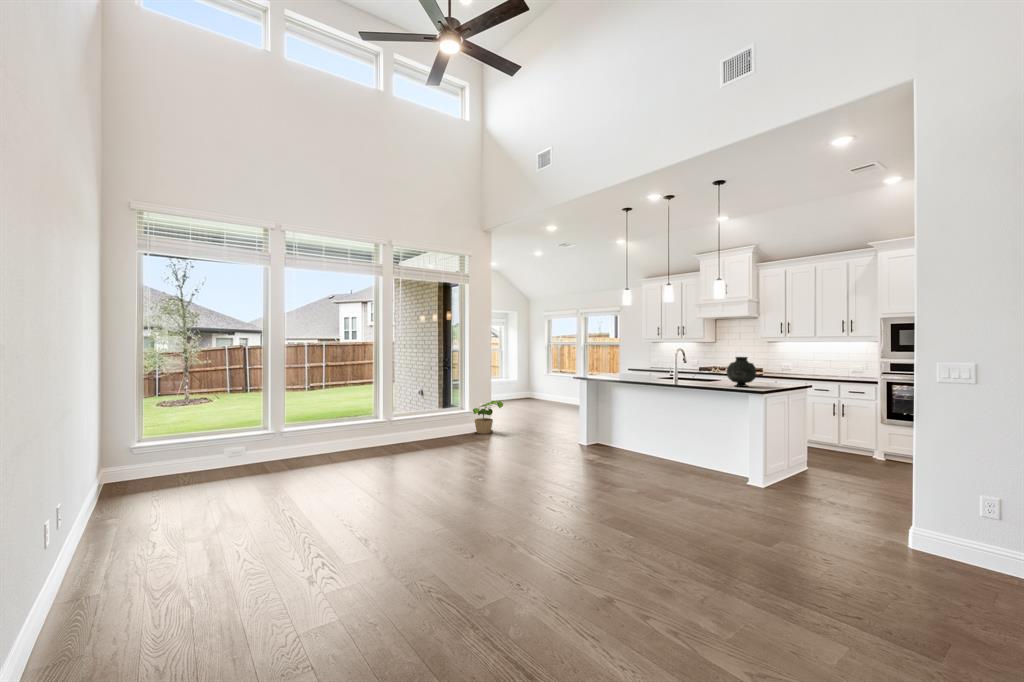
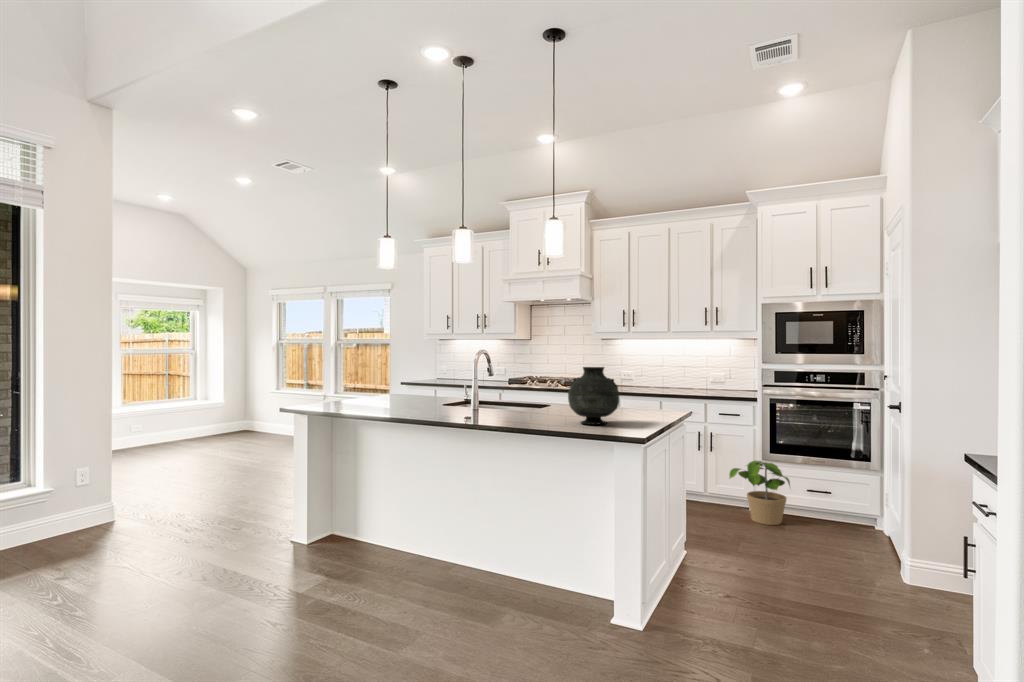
potted plant: present [473,401,503,434] -> present [729,461,790,525]

